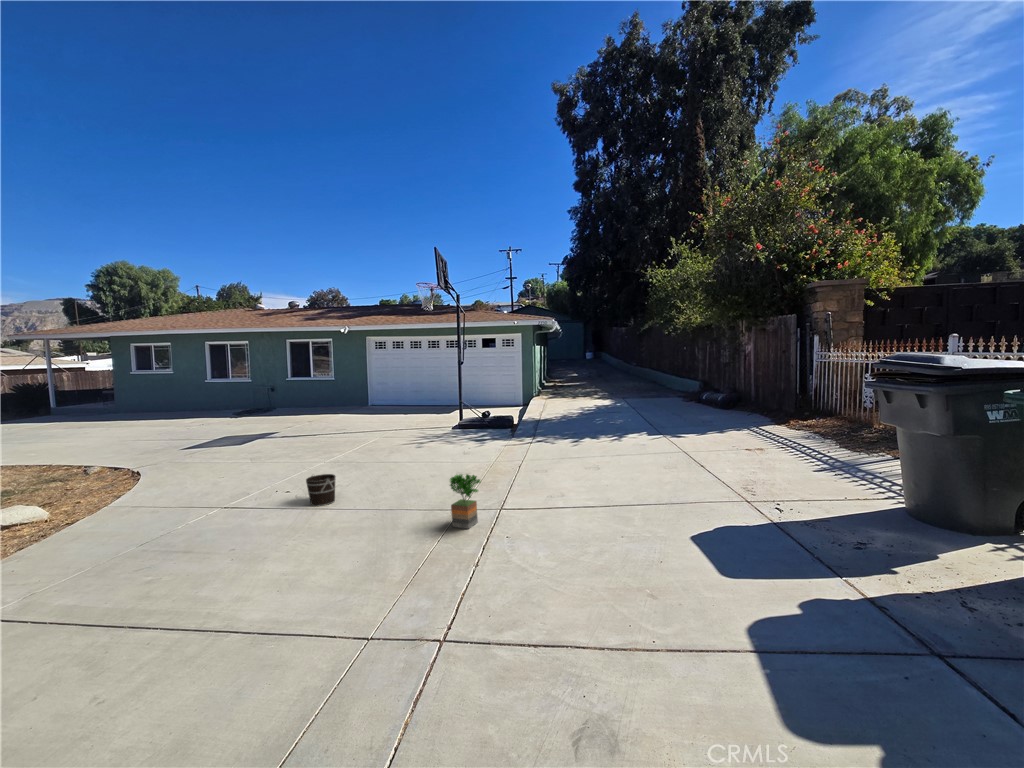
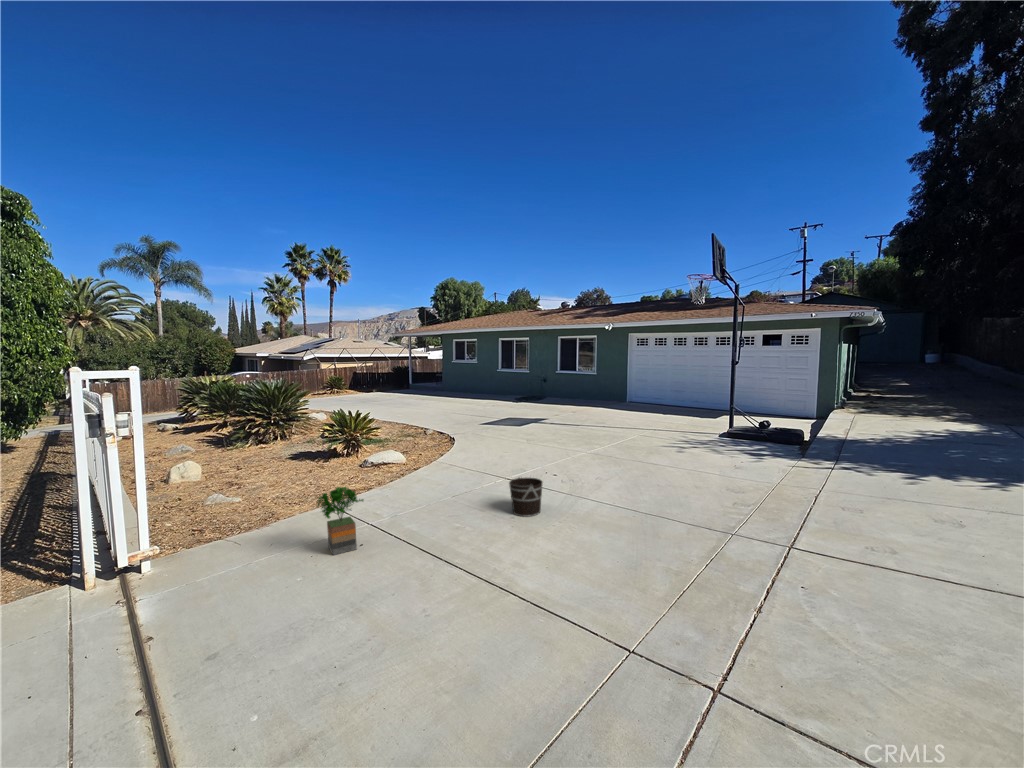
potted tree: present [450,474,481,529] -> present [317,487,364,555]

